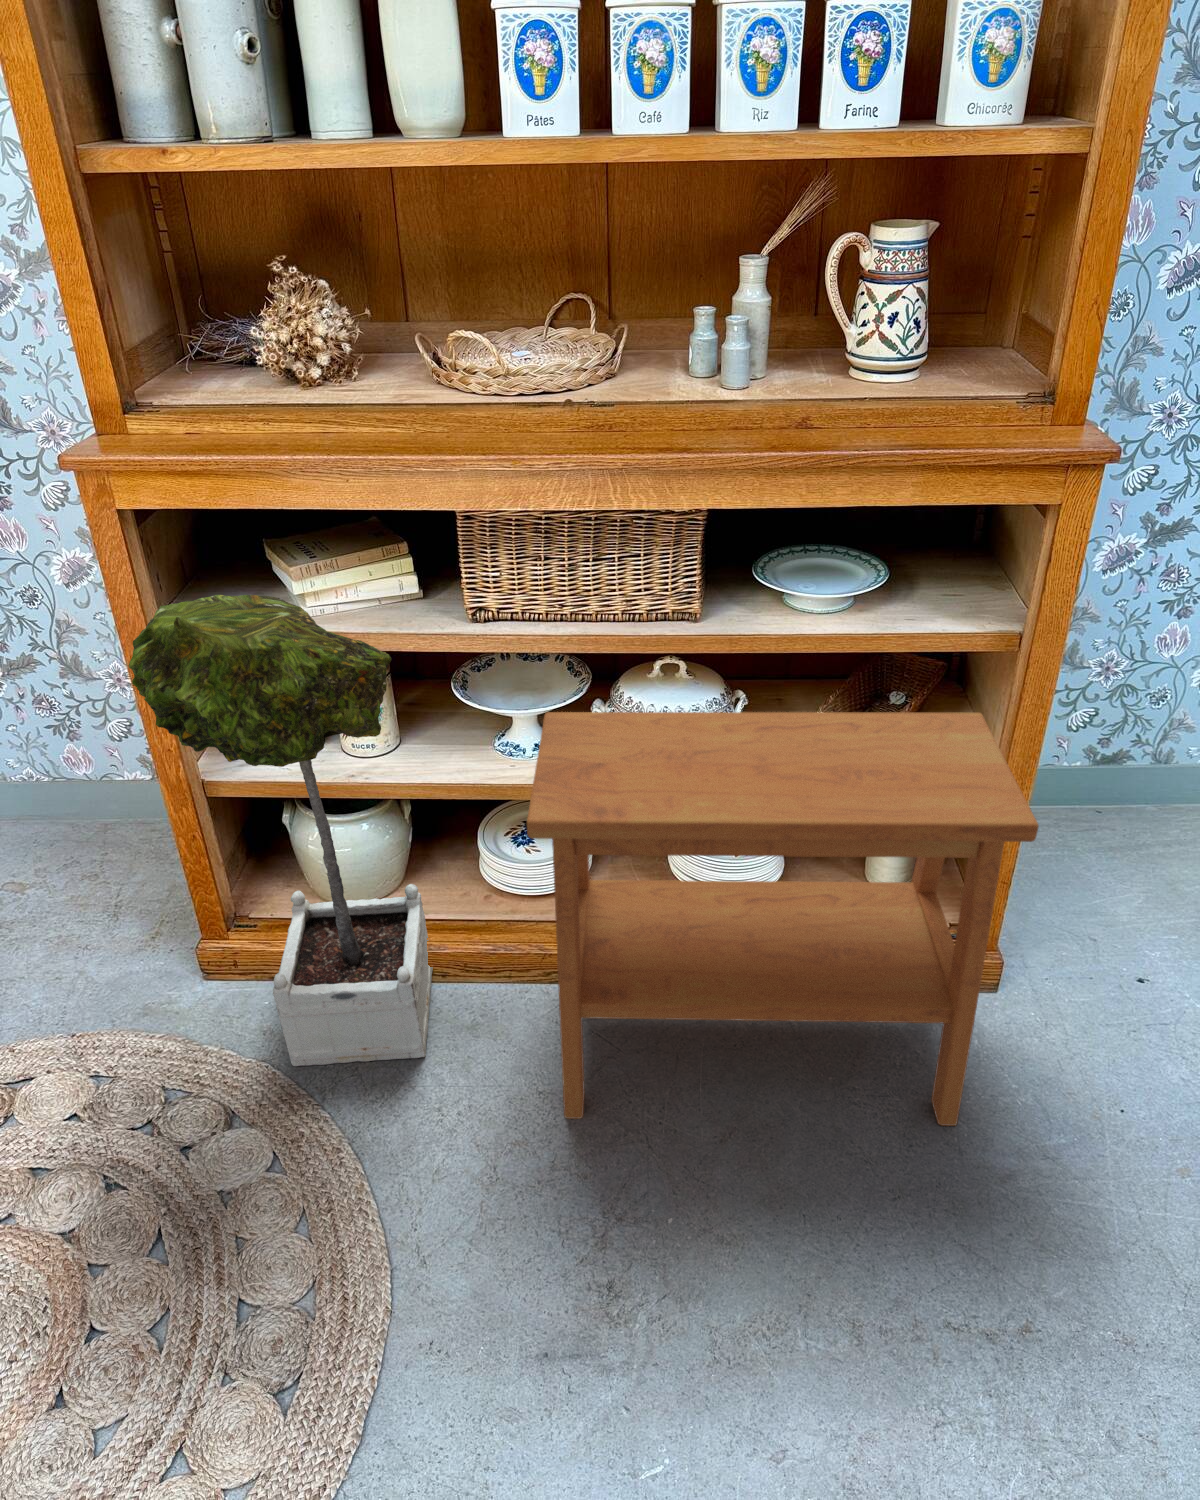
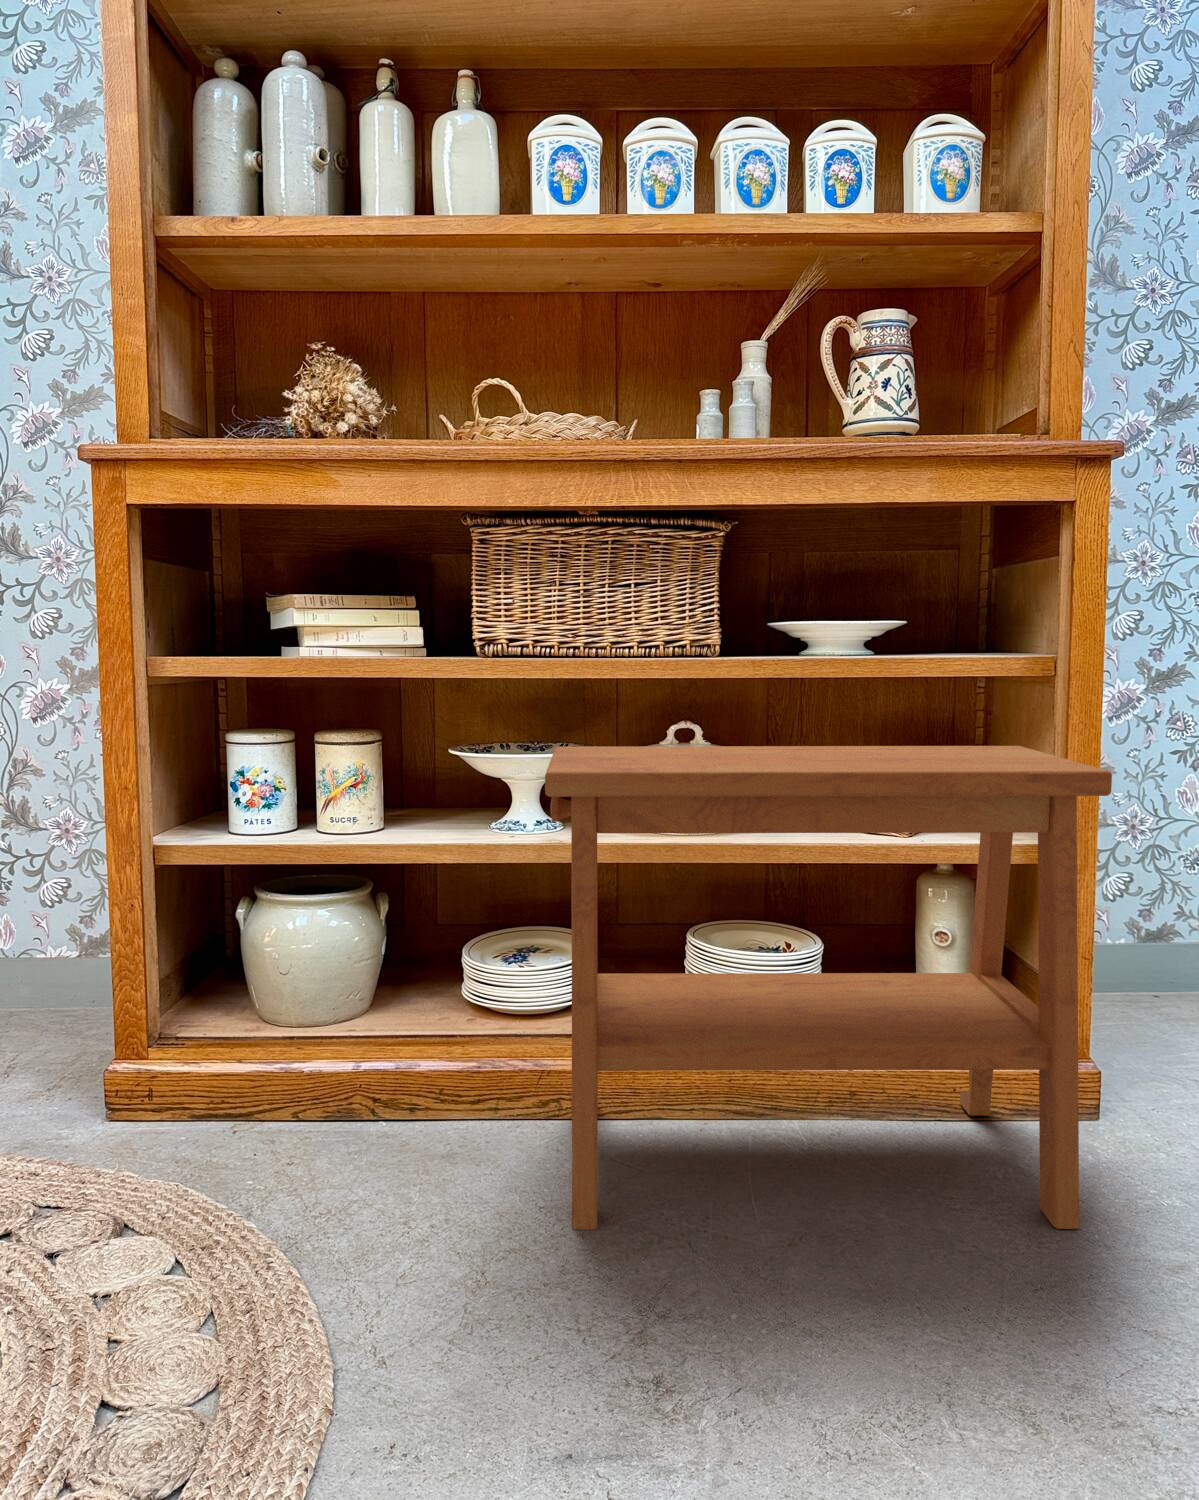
potted tree: present [129,595,433,1066] -> none [121,546,402,1190]

